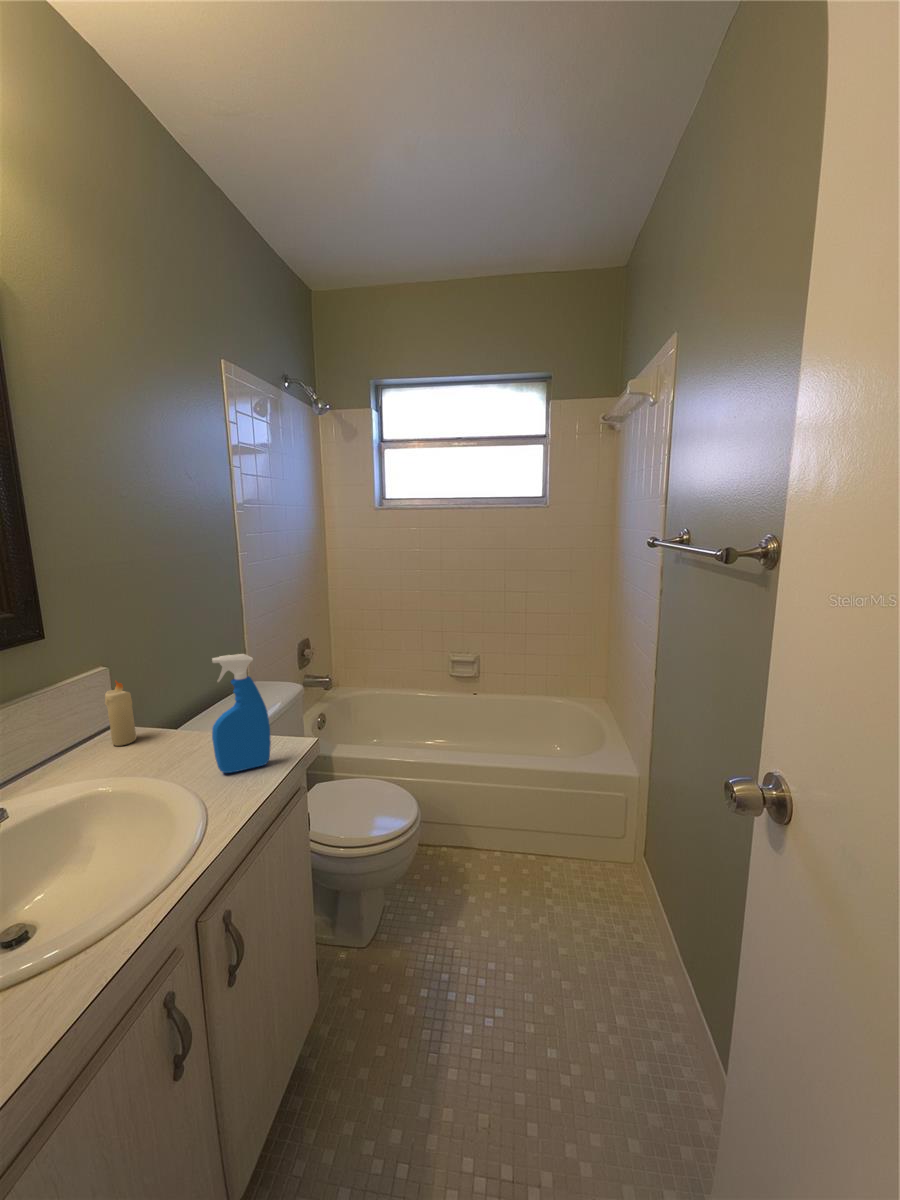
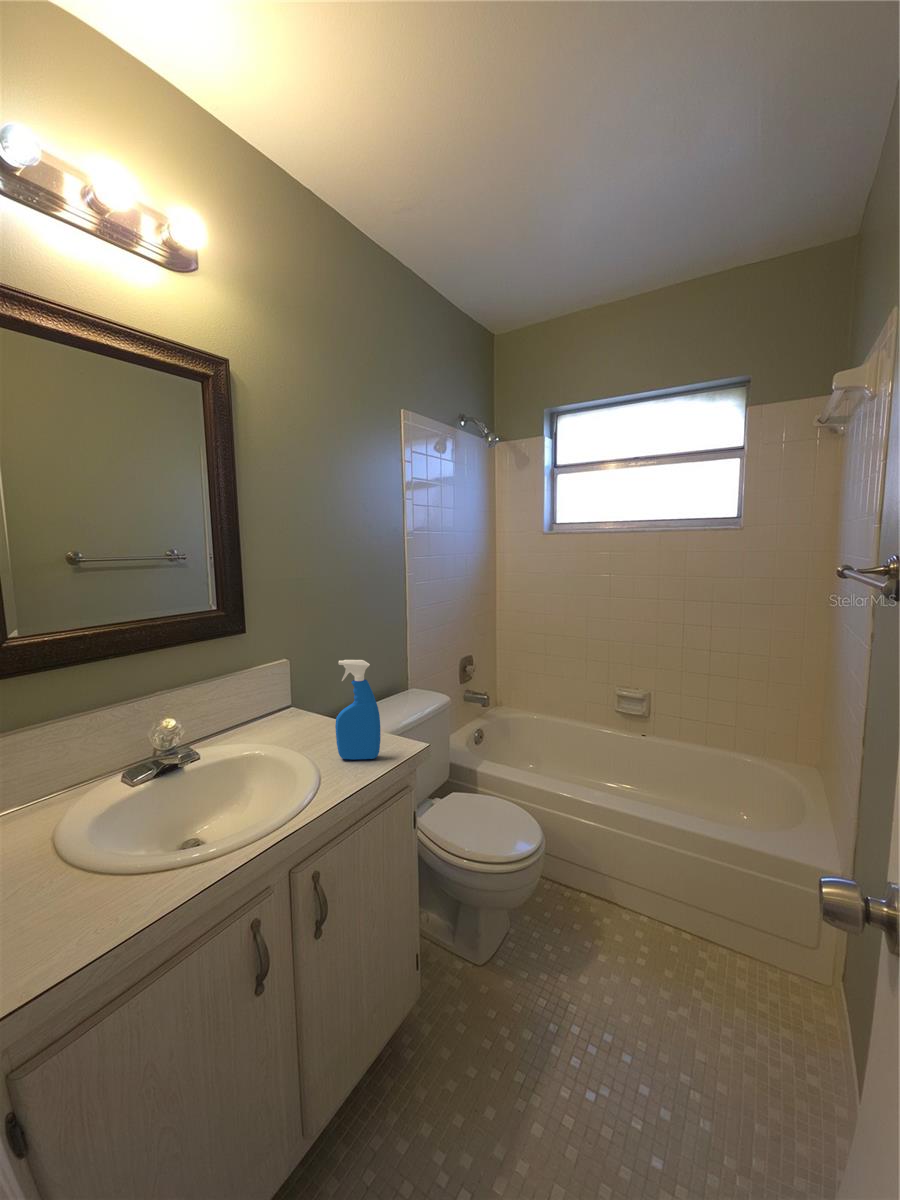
candle: present [105,681,136,746] -> none [279,671,298,723]

